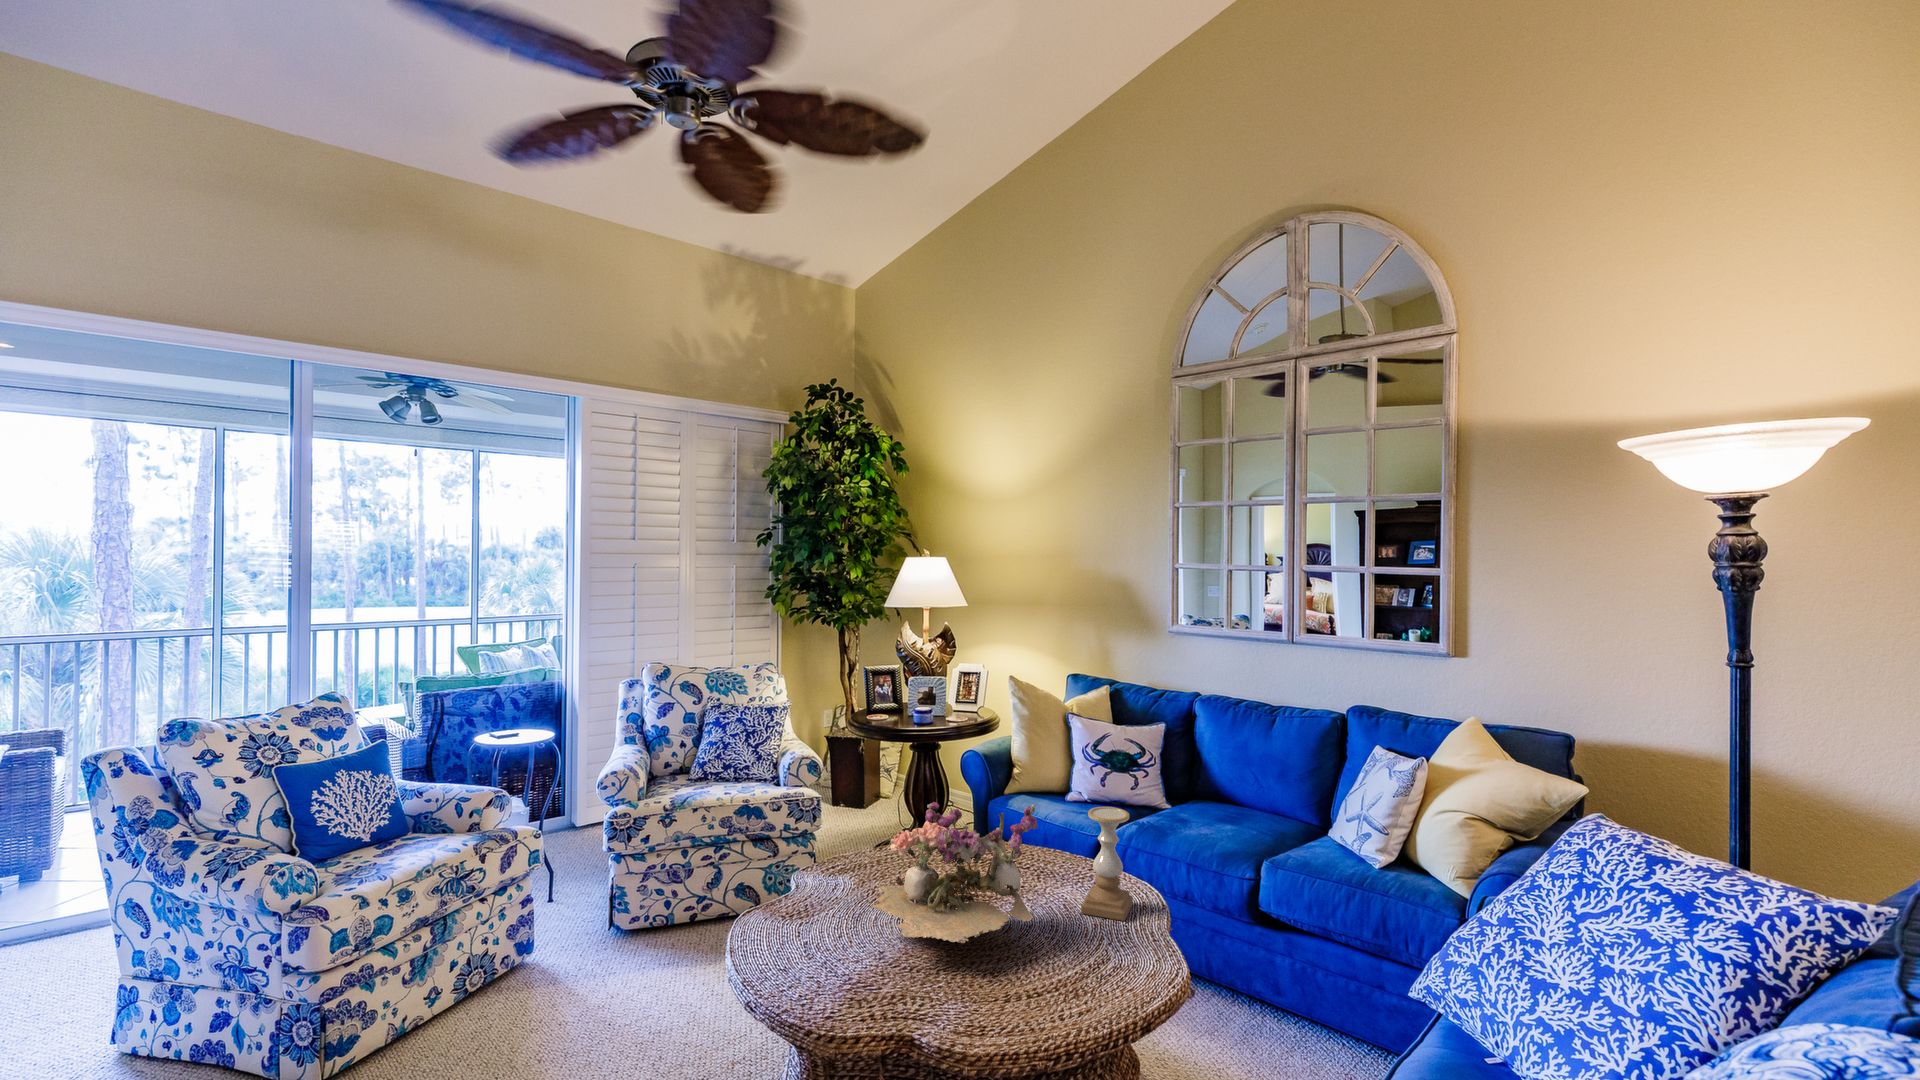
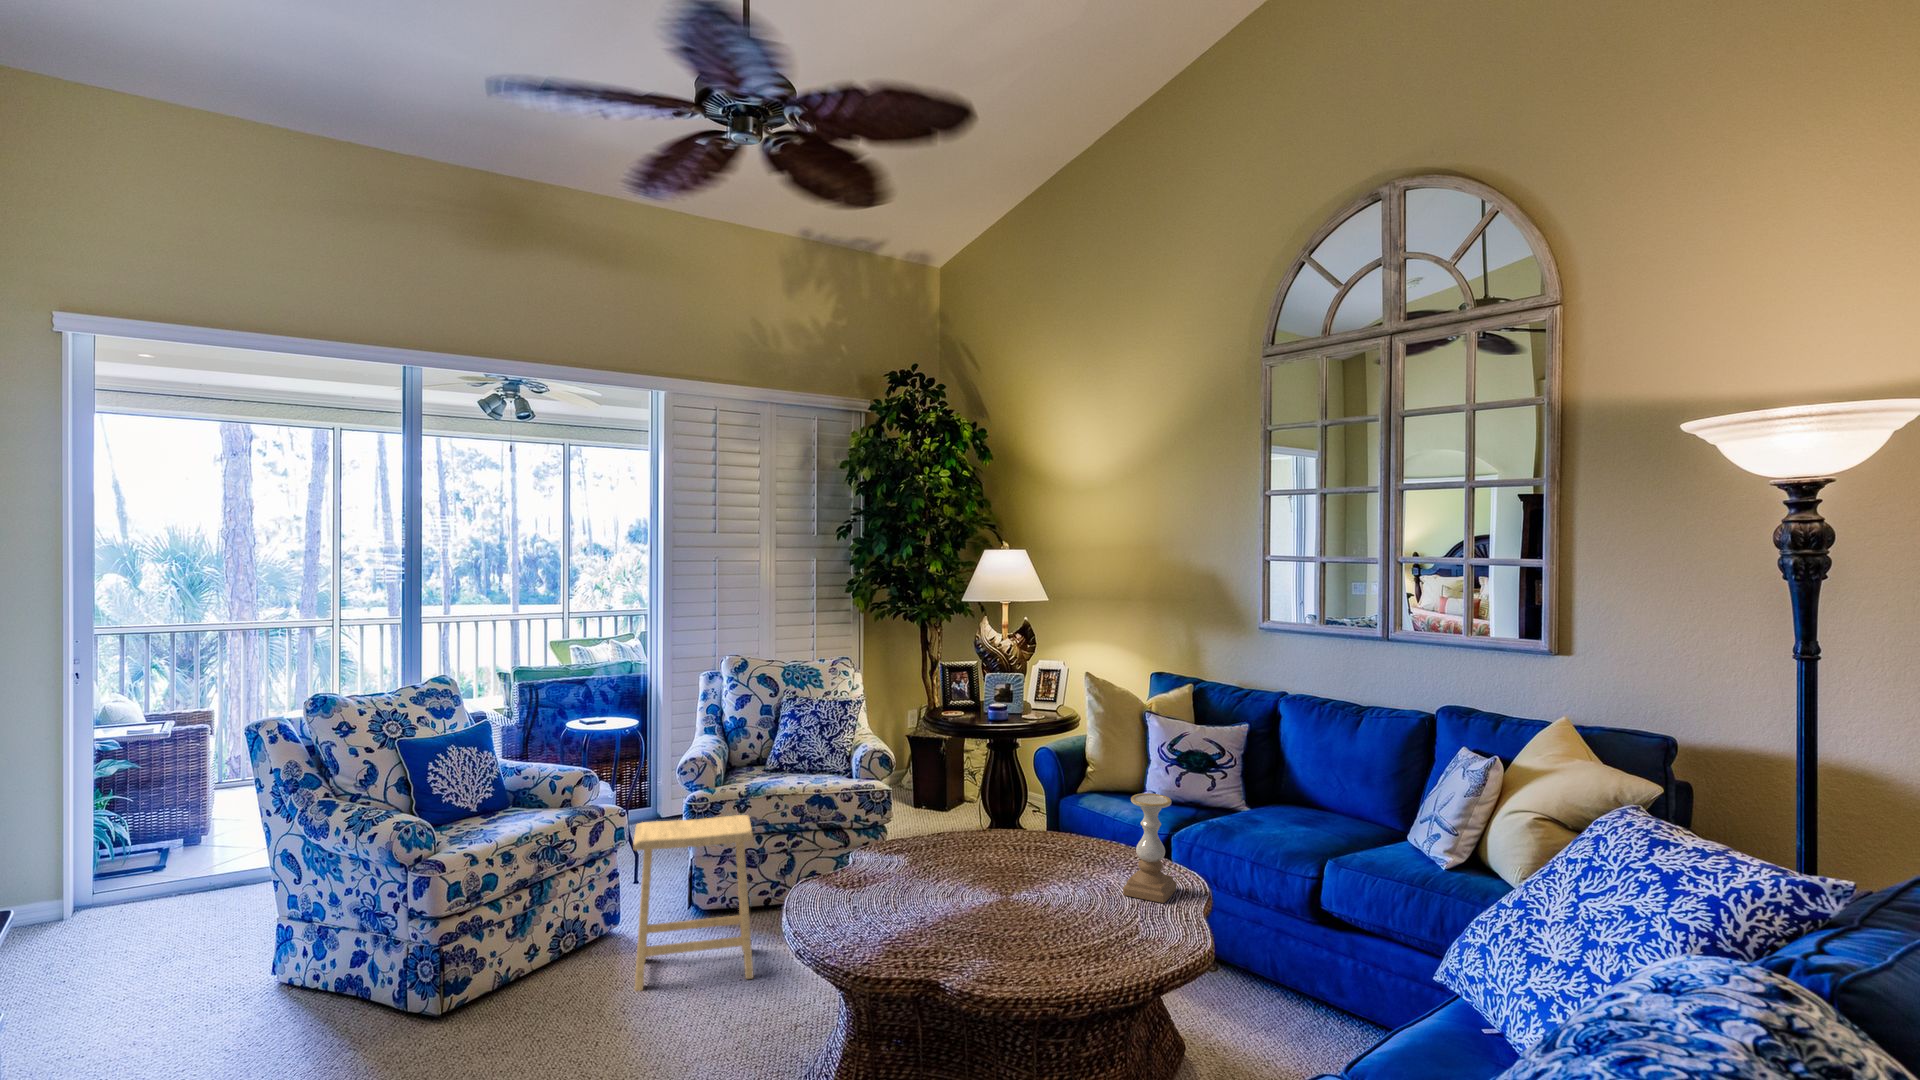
flower arrangement: present [871,802,1038,944] -> none [918,782,1076,910]
footstool: none [550,834,682,1034] -> present [633,815,754,991]

